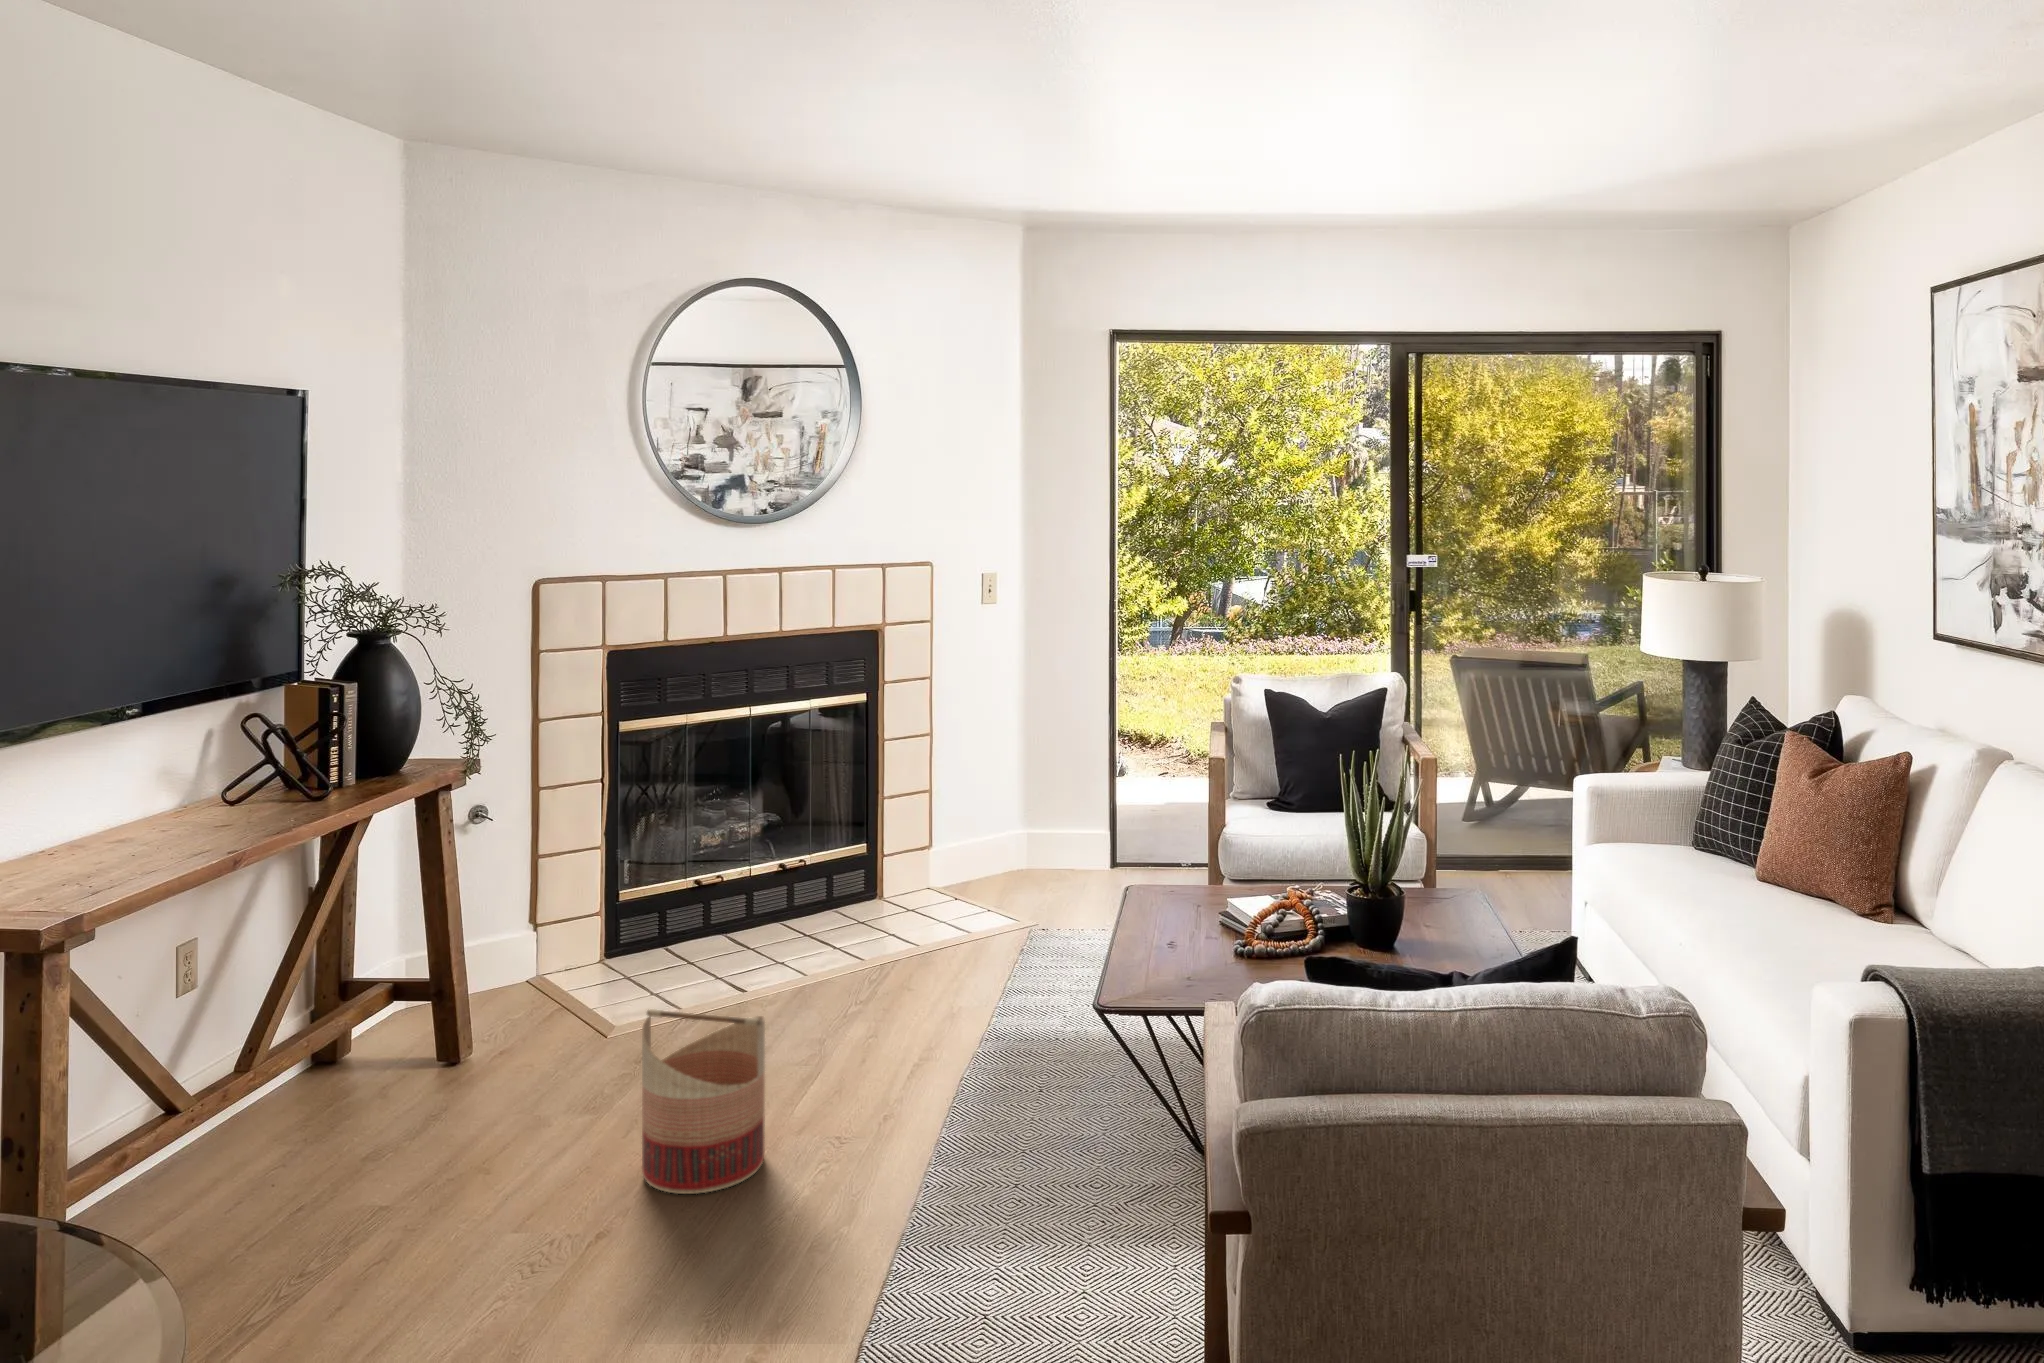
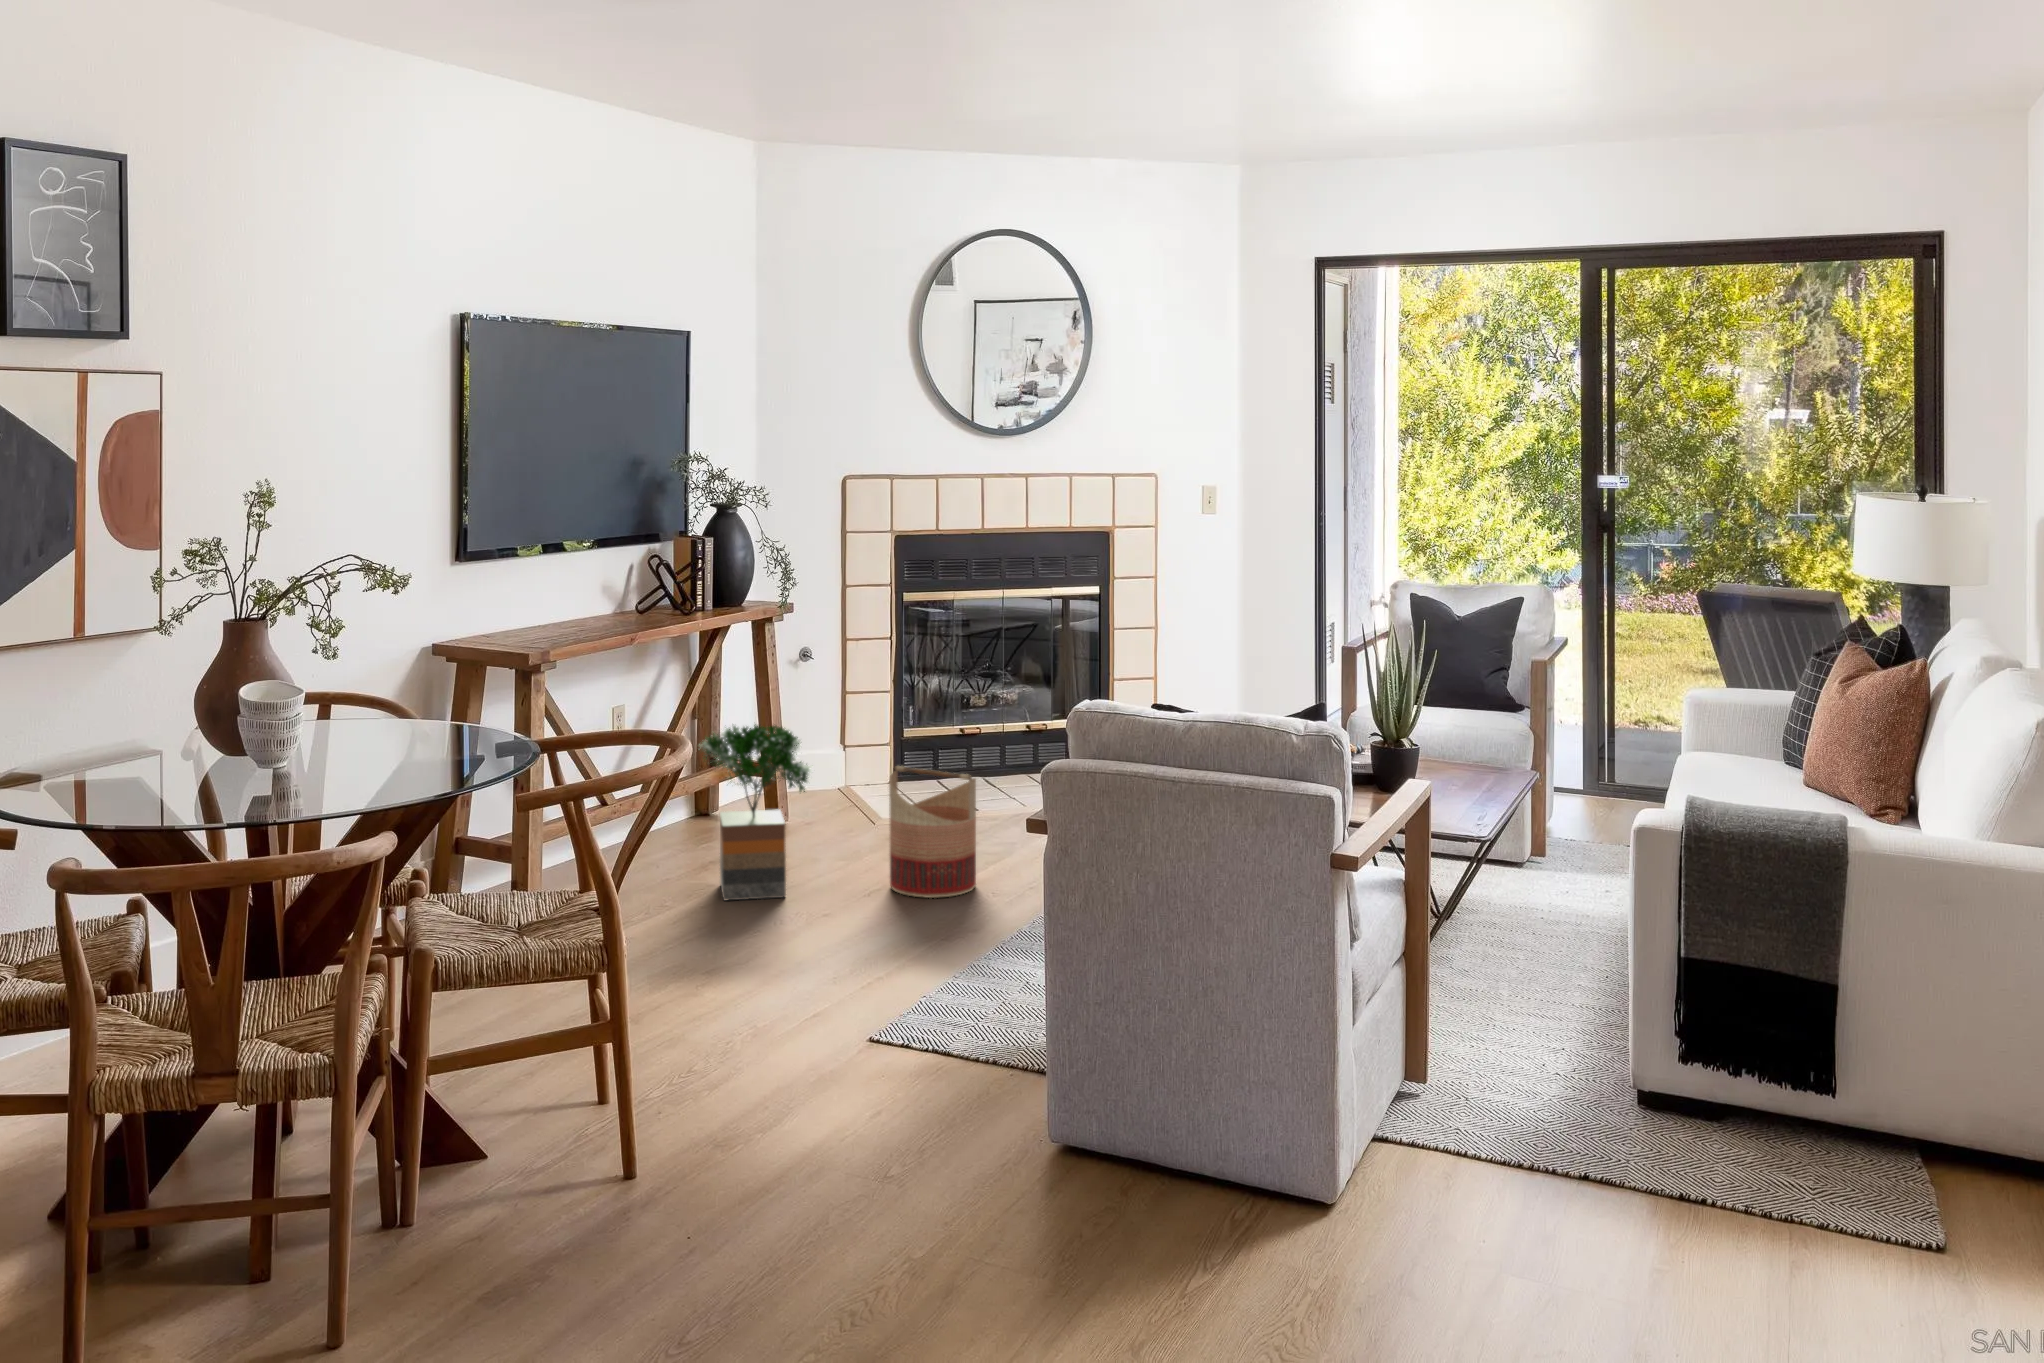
potted tree: none [341,971,531,1250] -> present [699,724,813,901]

